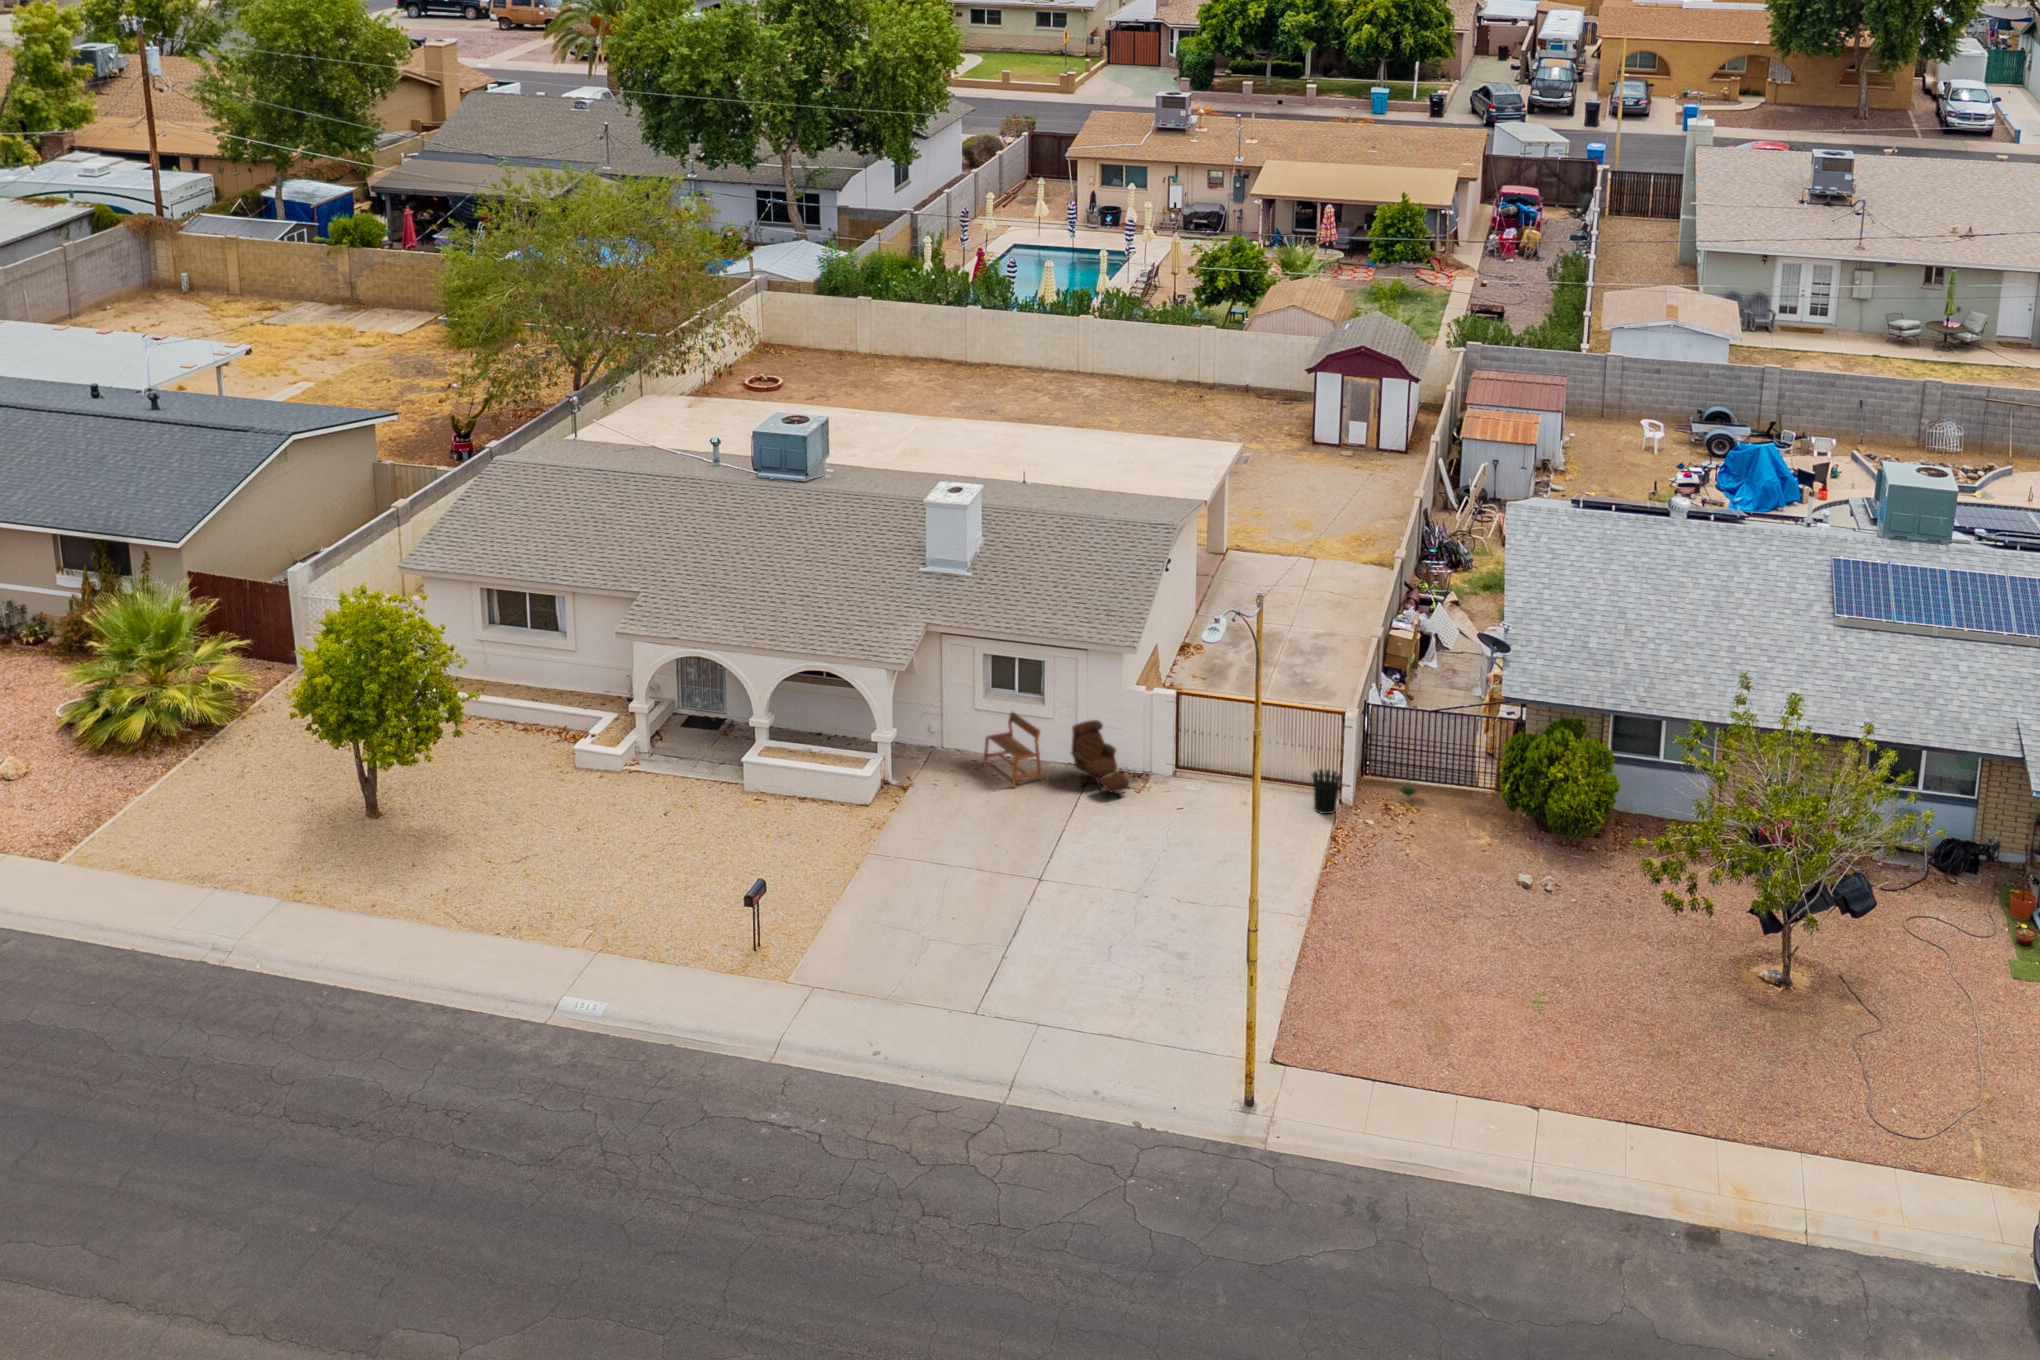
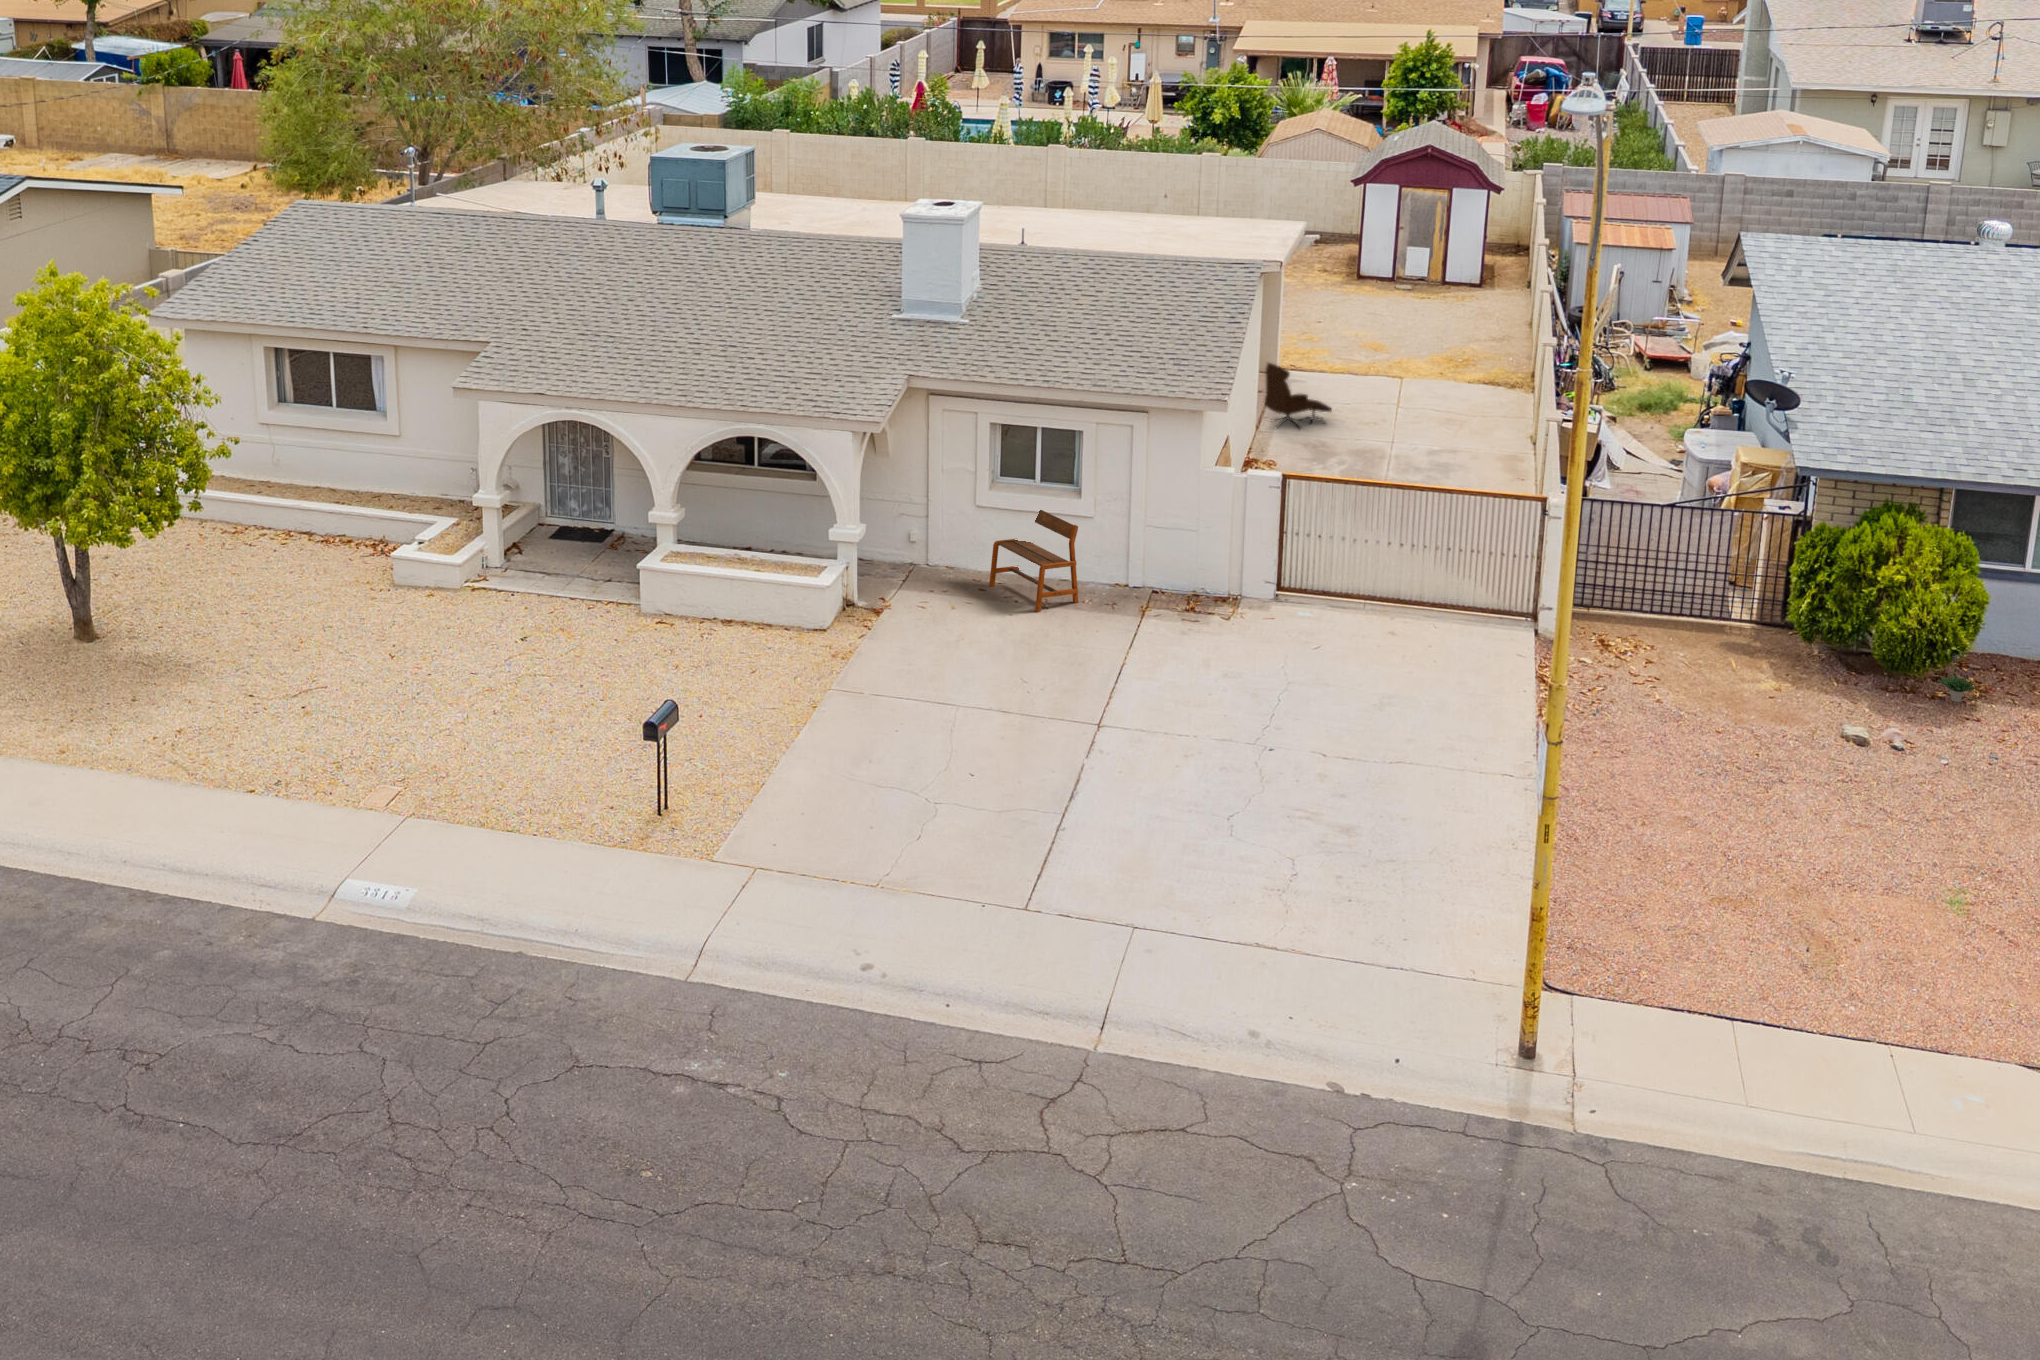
lounge chair: present [1071,720,1129,793] -> present [1265,363,1331,428]
waste bin: present [1312,770,1341,814] -> none [1489,581,1536,646]
potted plant: present [1399,779,1416,801] -> present [1938,654,1977,702]

